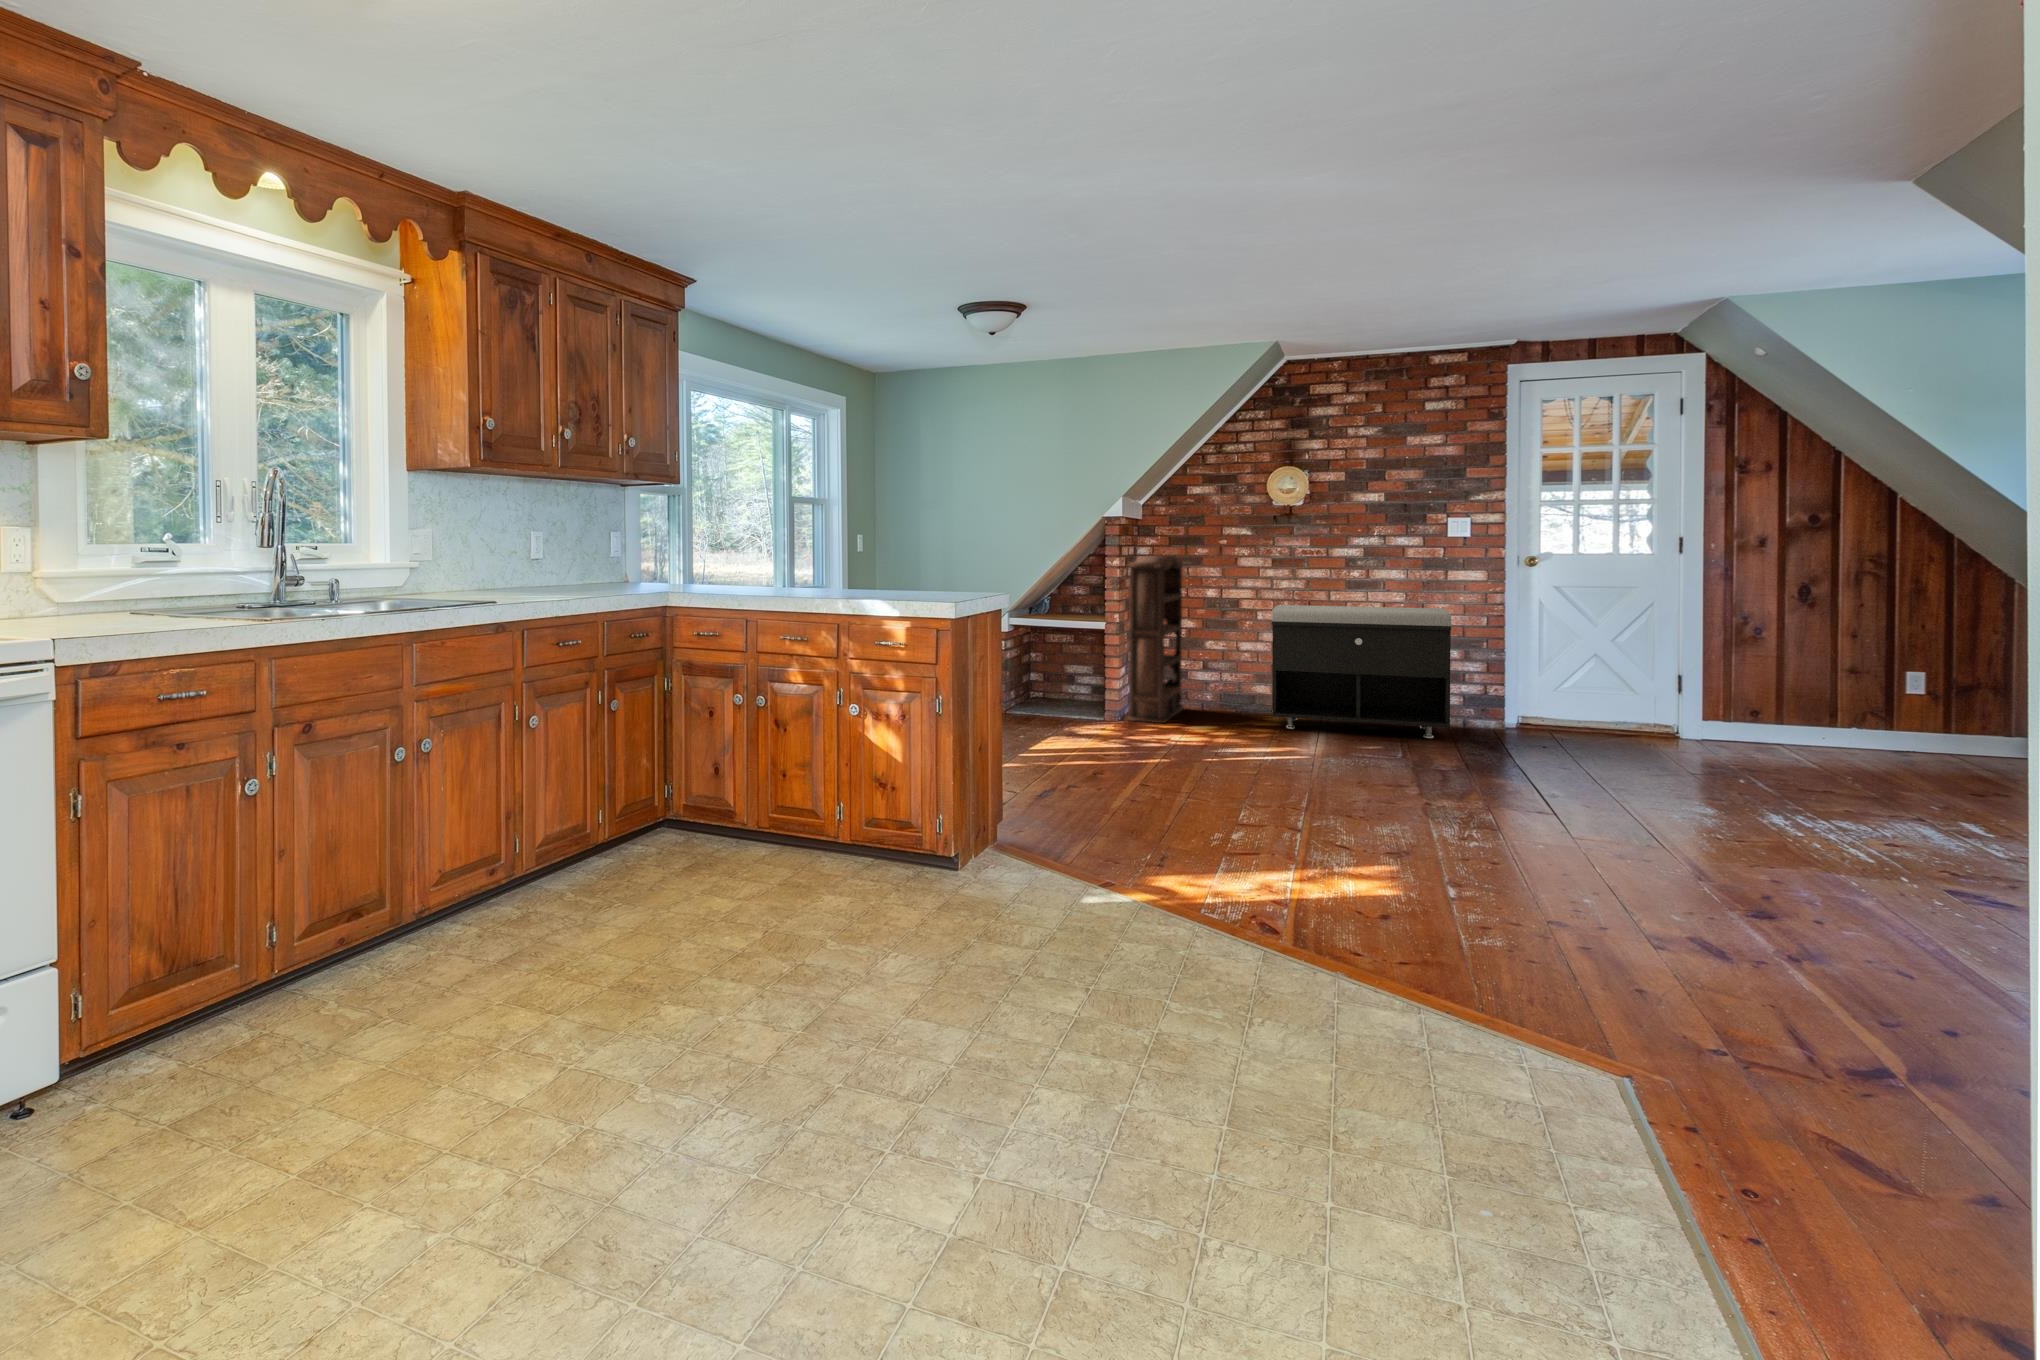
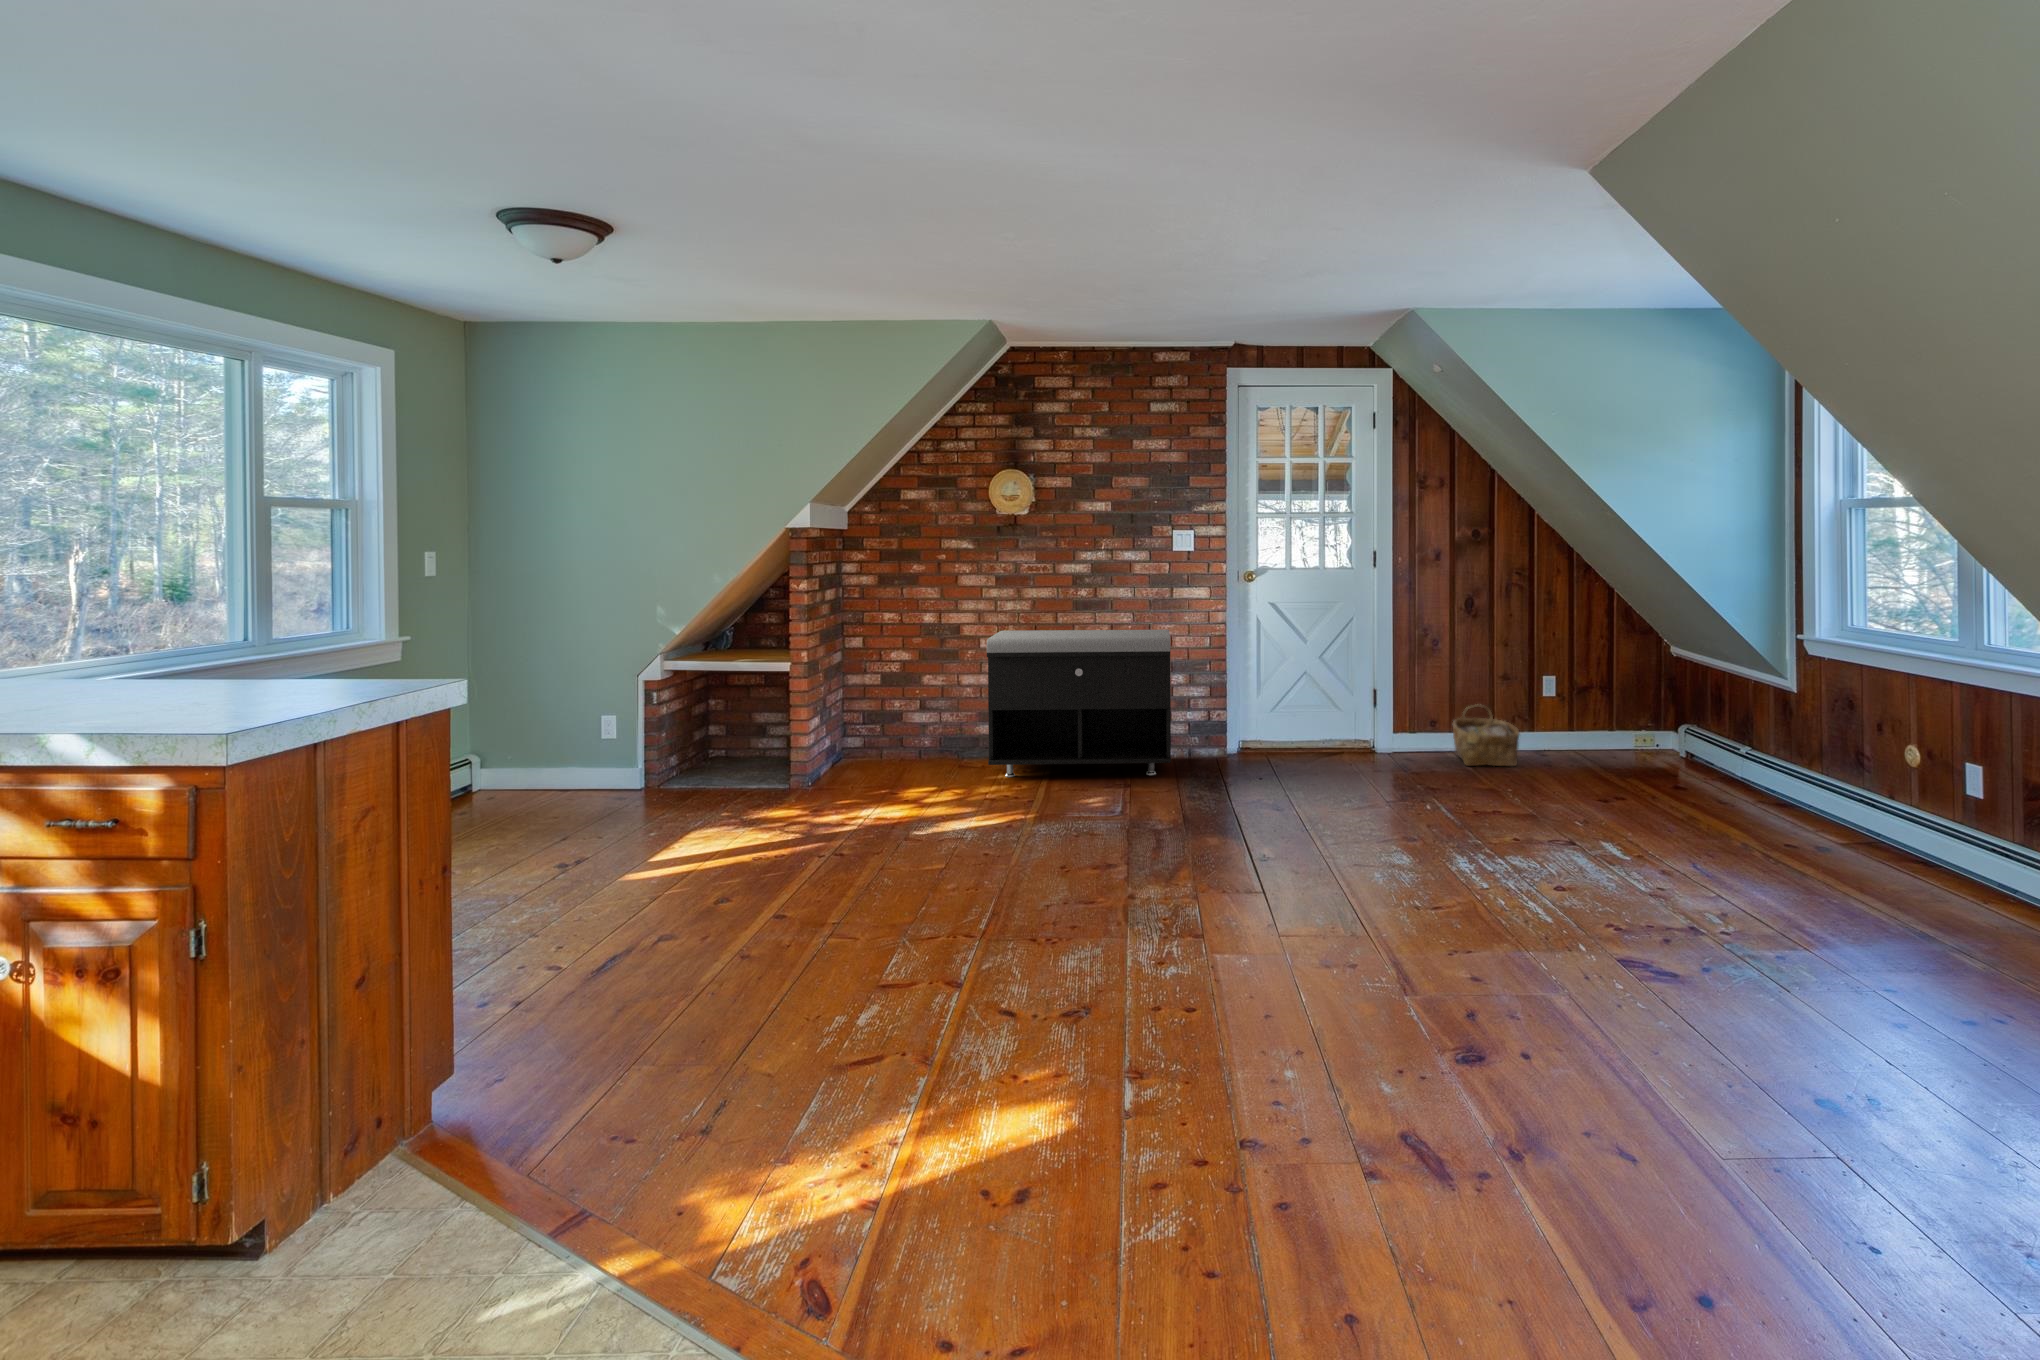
bookshelf: present [1128,556,1184,723] -> none [816,575,898,784]
woven basket: none [1781,697,1876,764] -> present [1453,705,1519,766]

